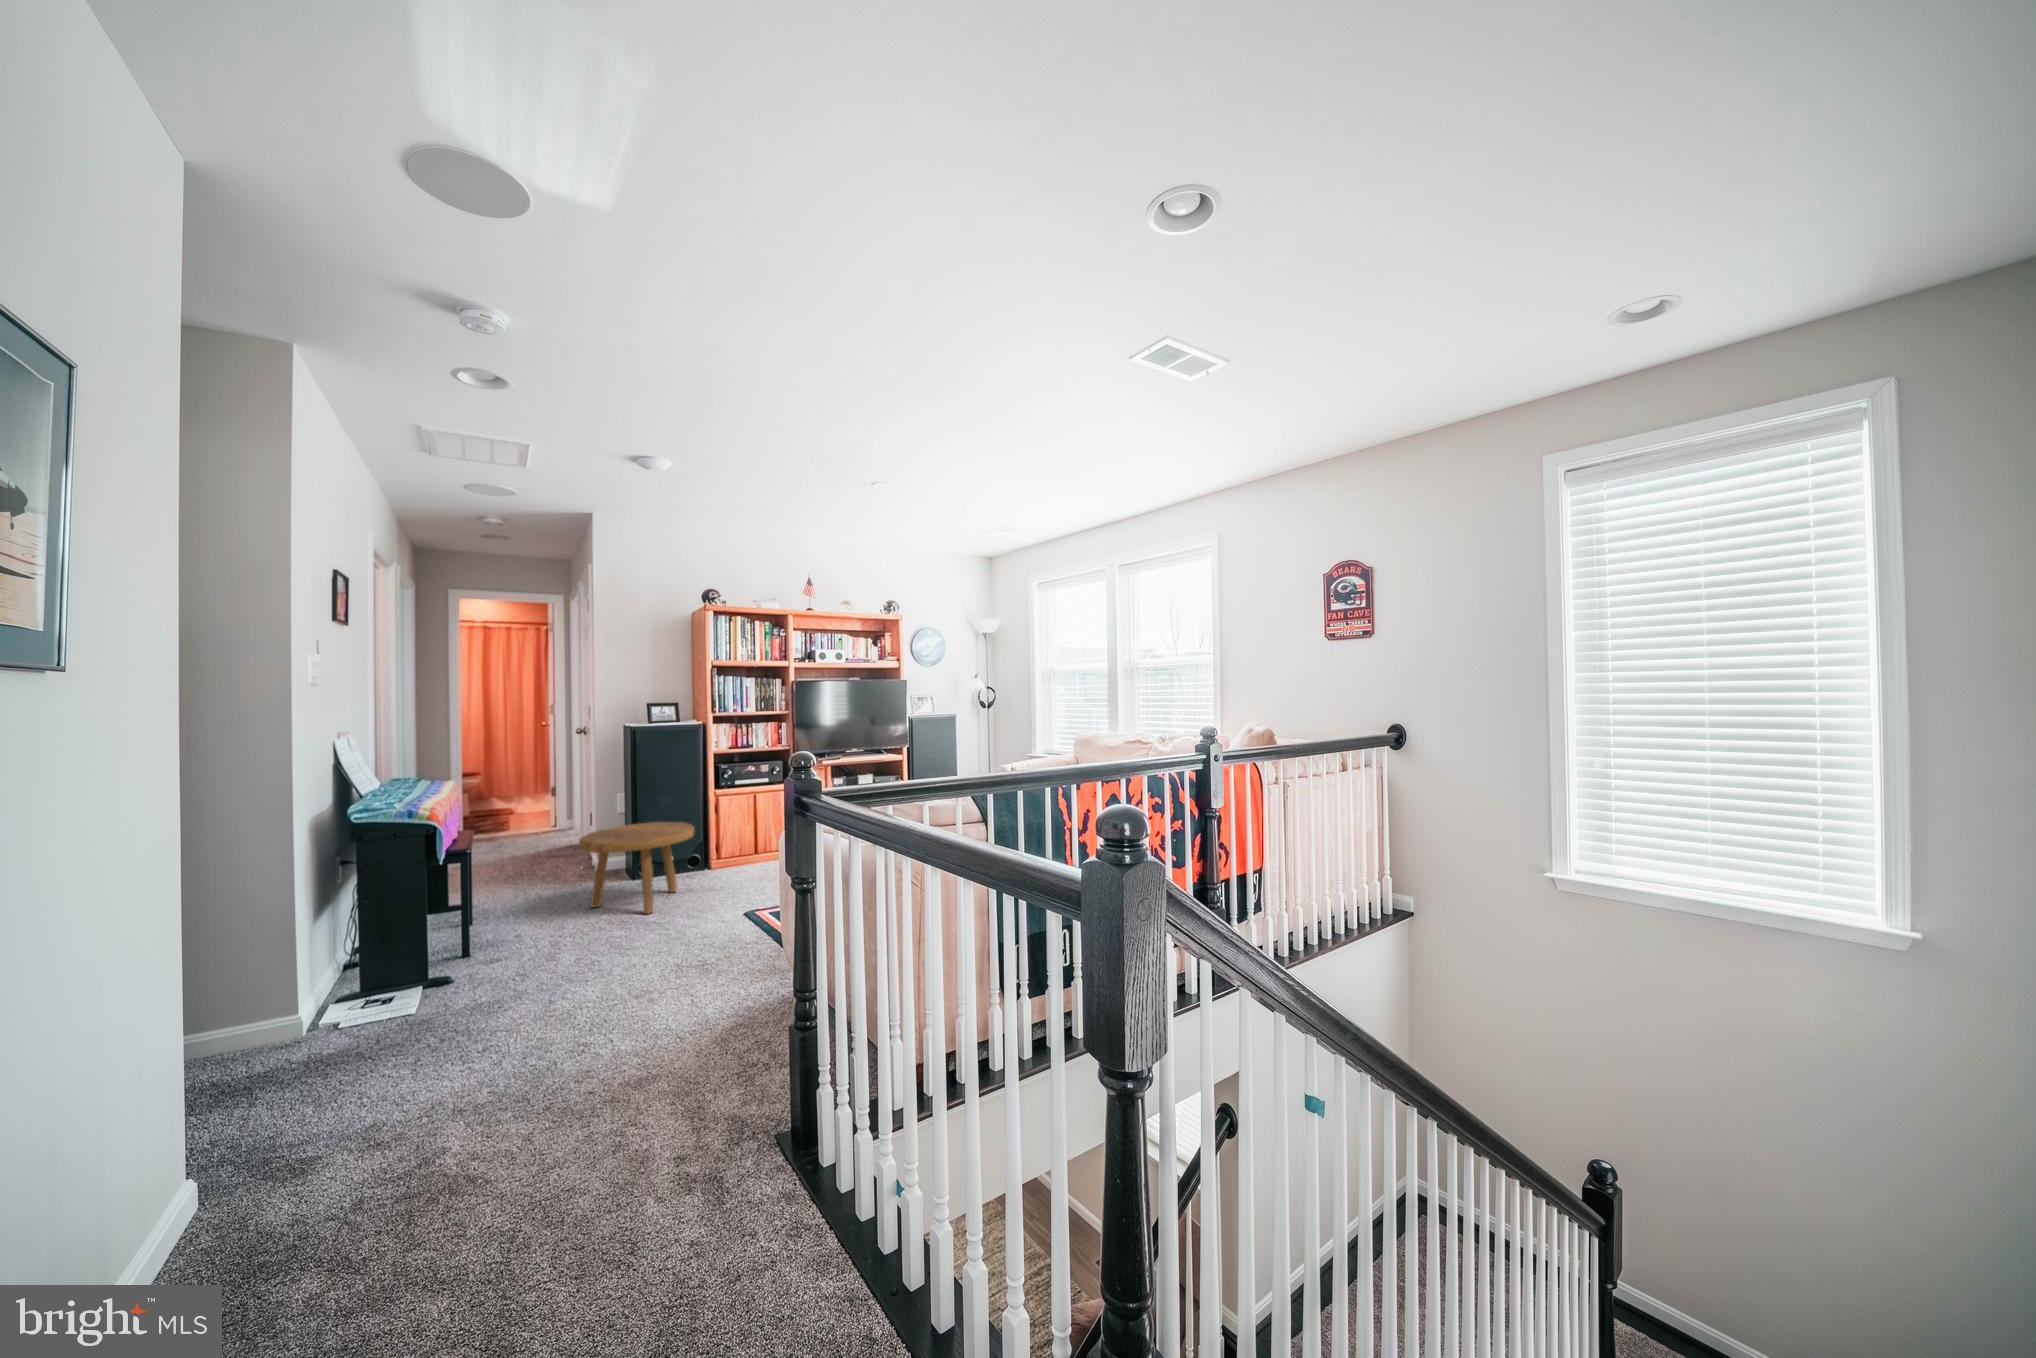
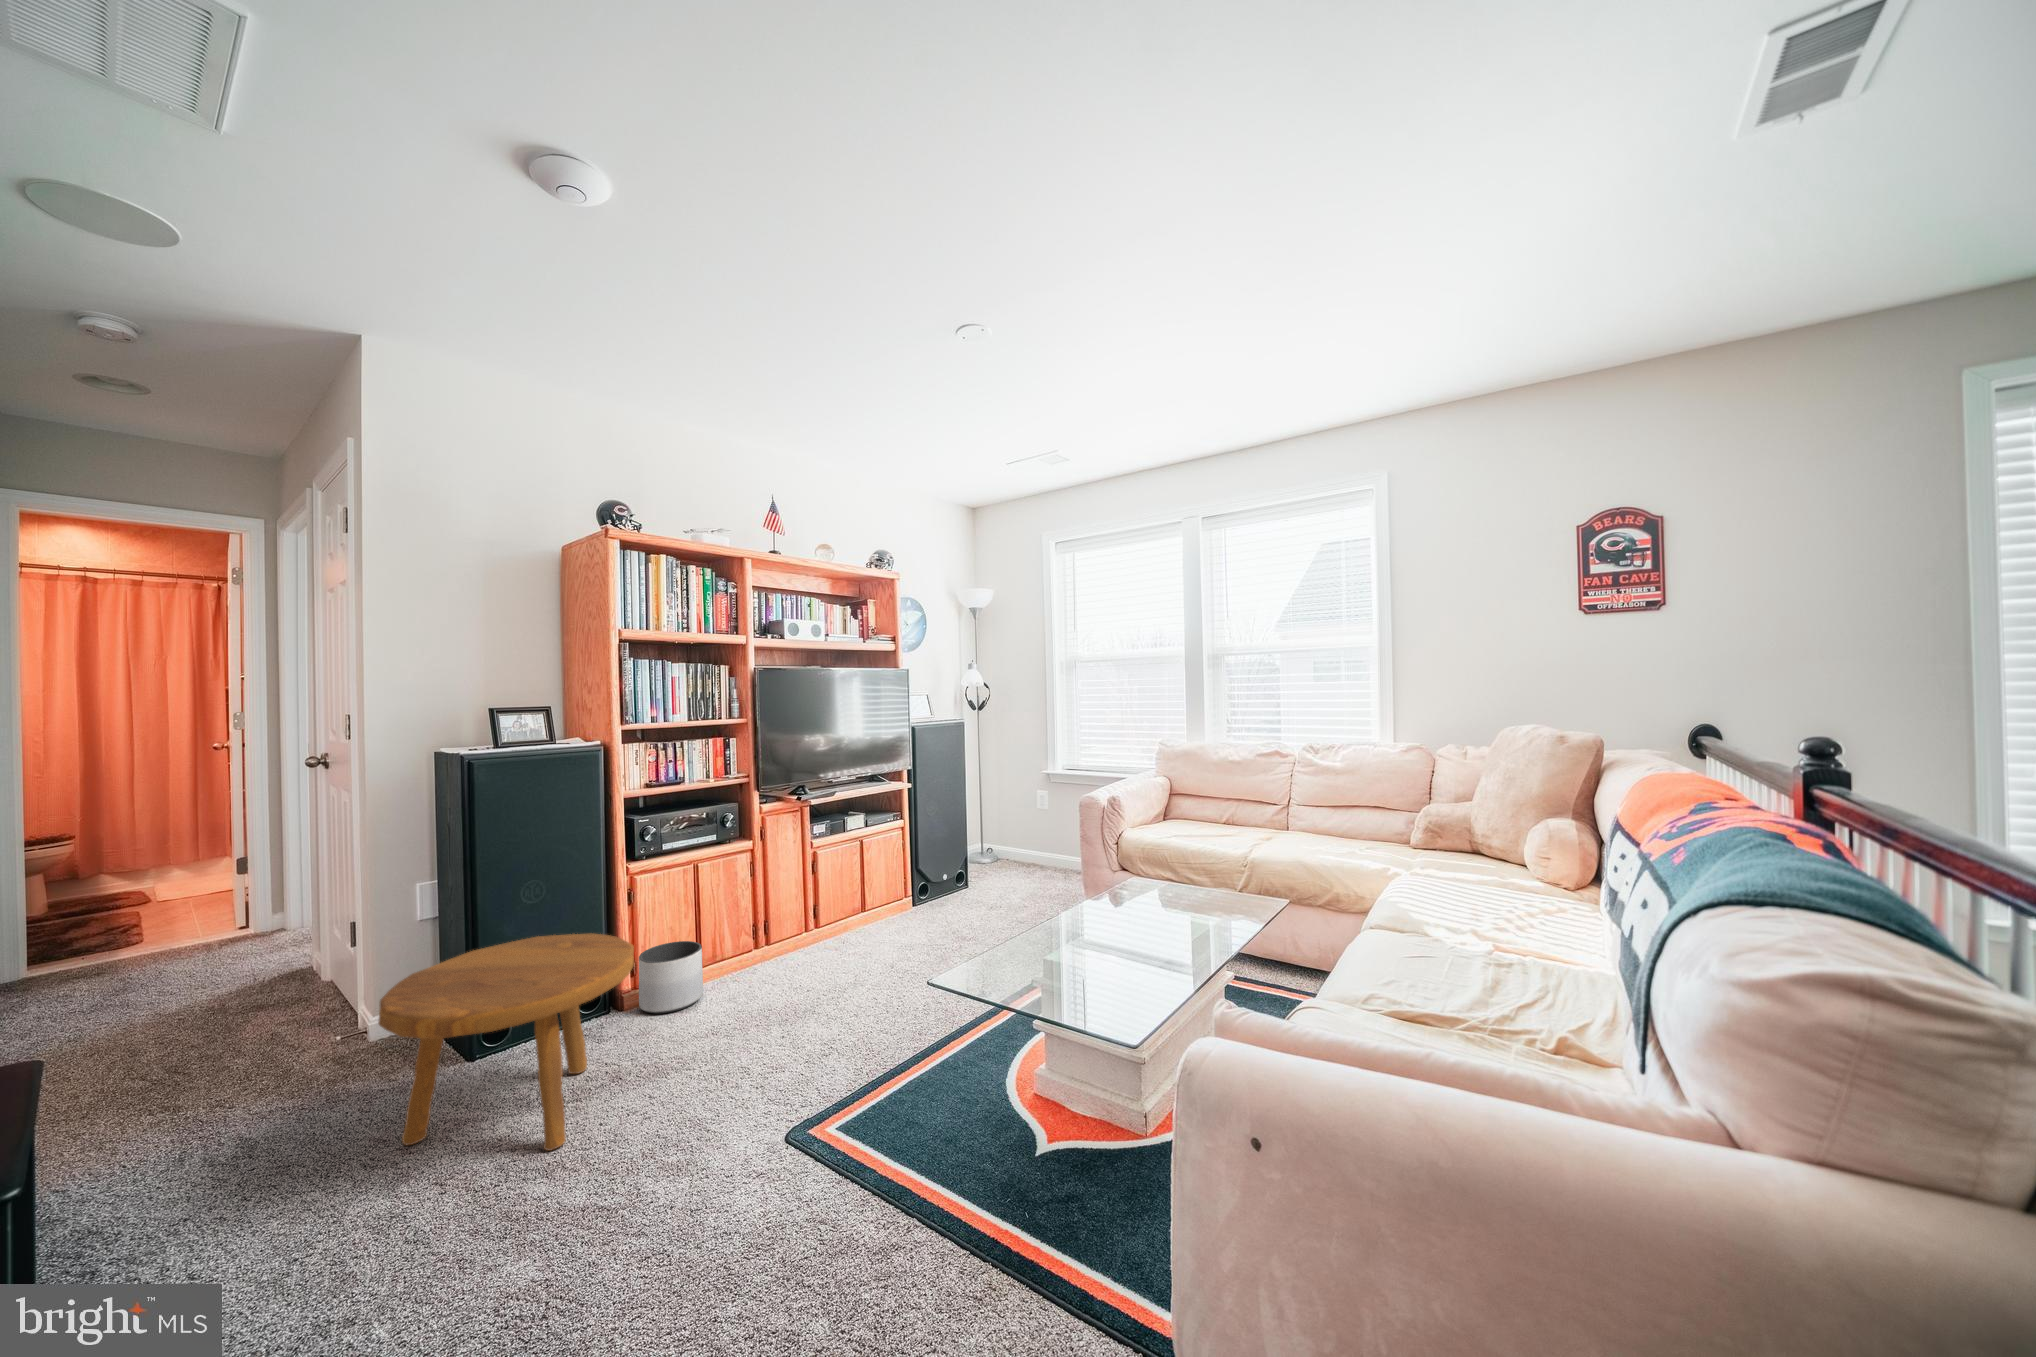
planter: none [716,839,751,875] -> present [639,941,703,1014]

